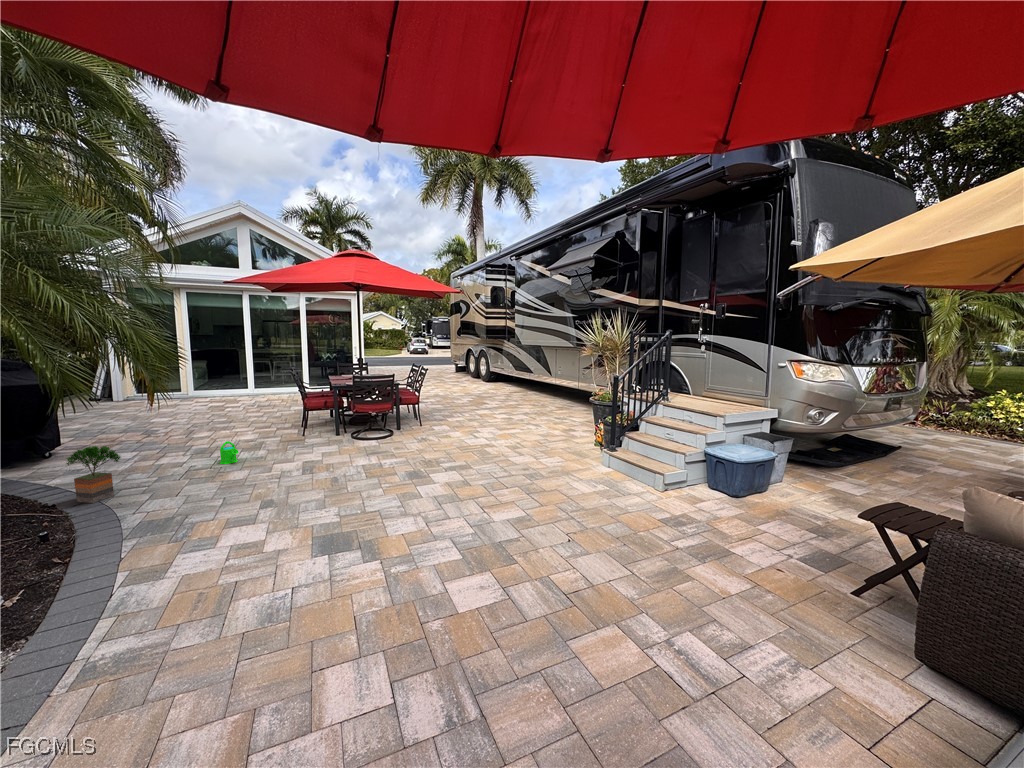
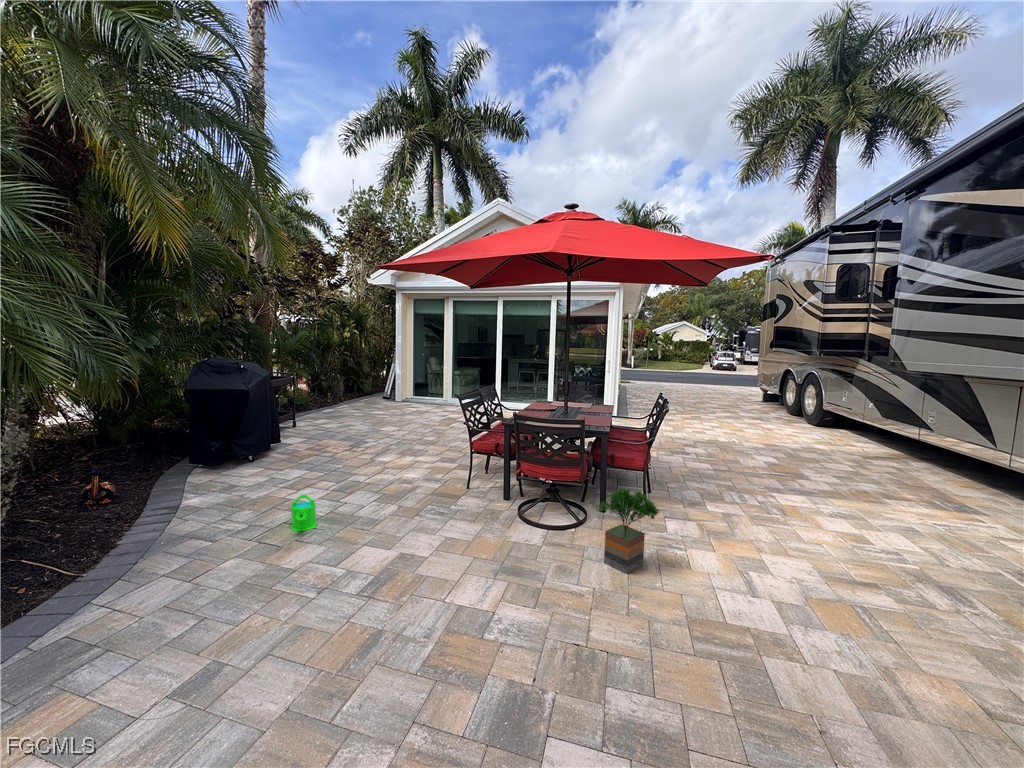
potted tree: present [66,446,120,503] -> present [599,488,659,574]

